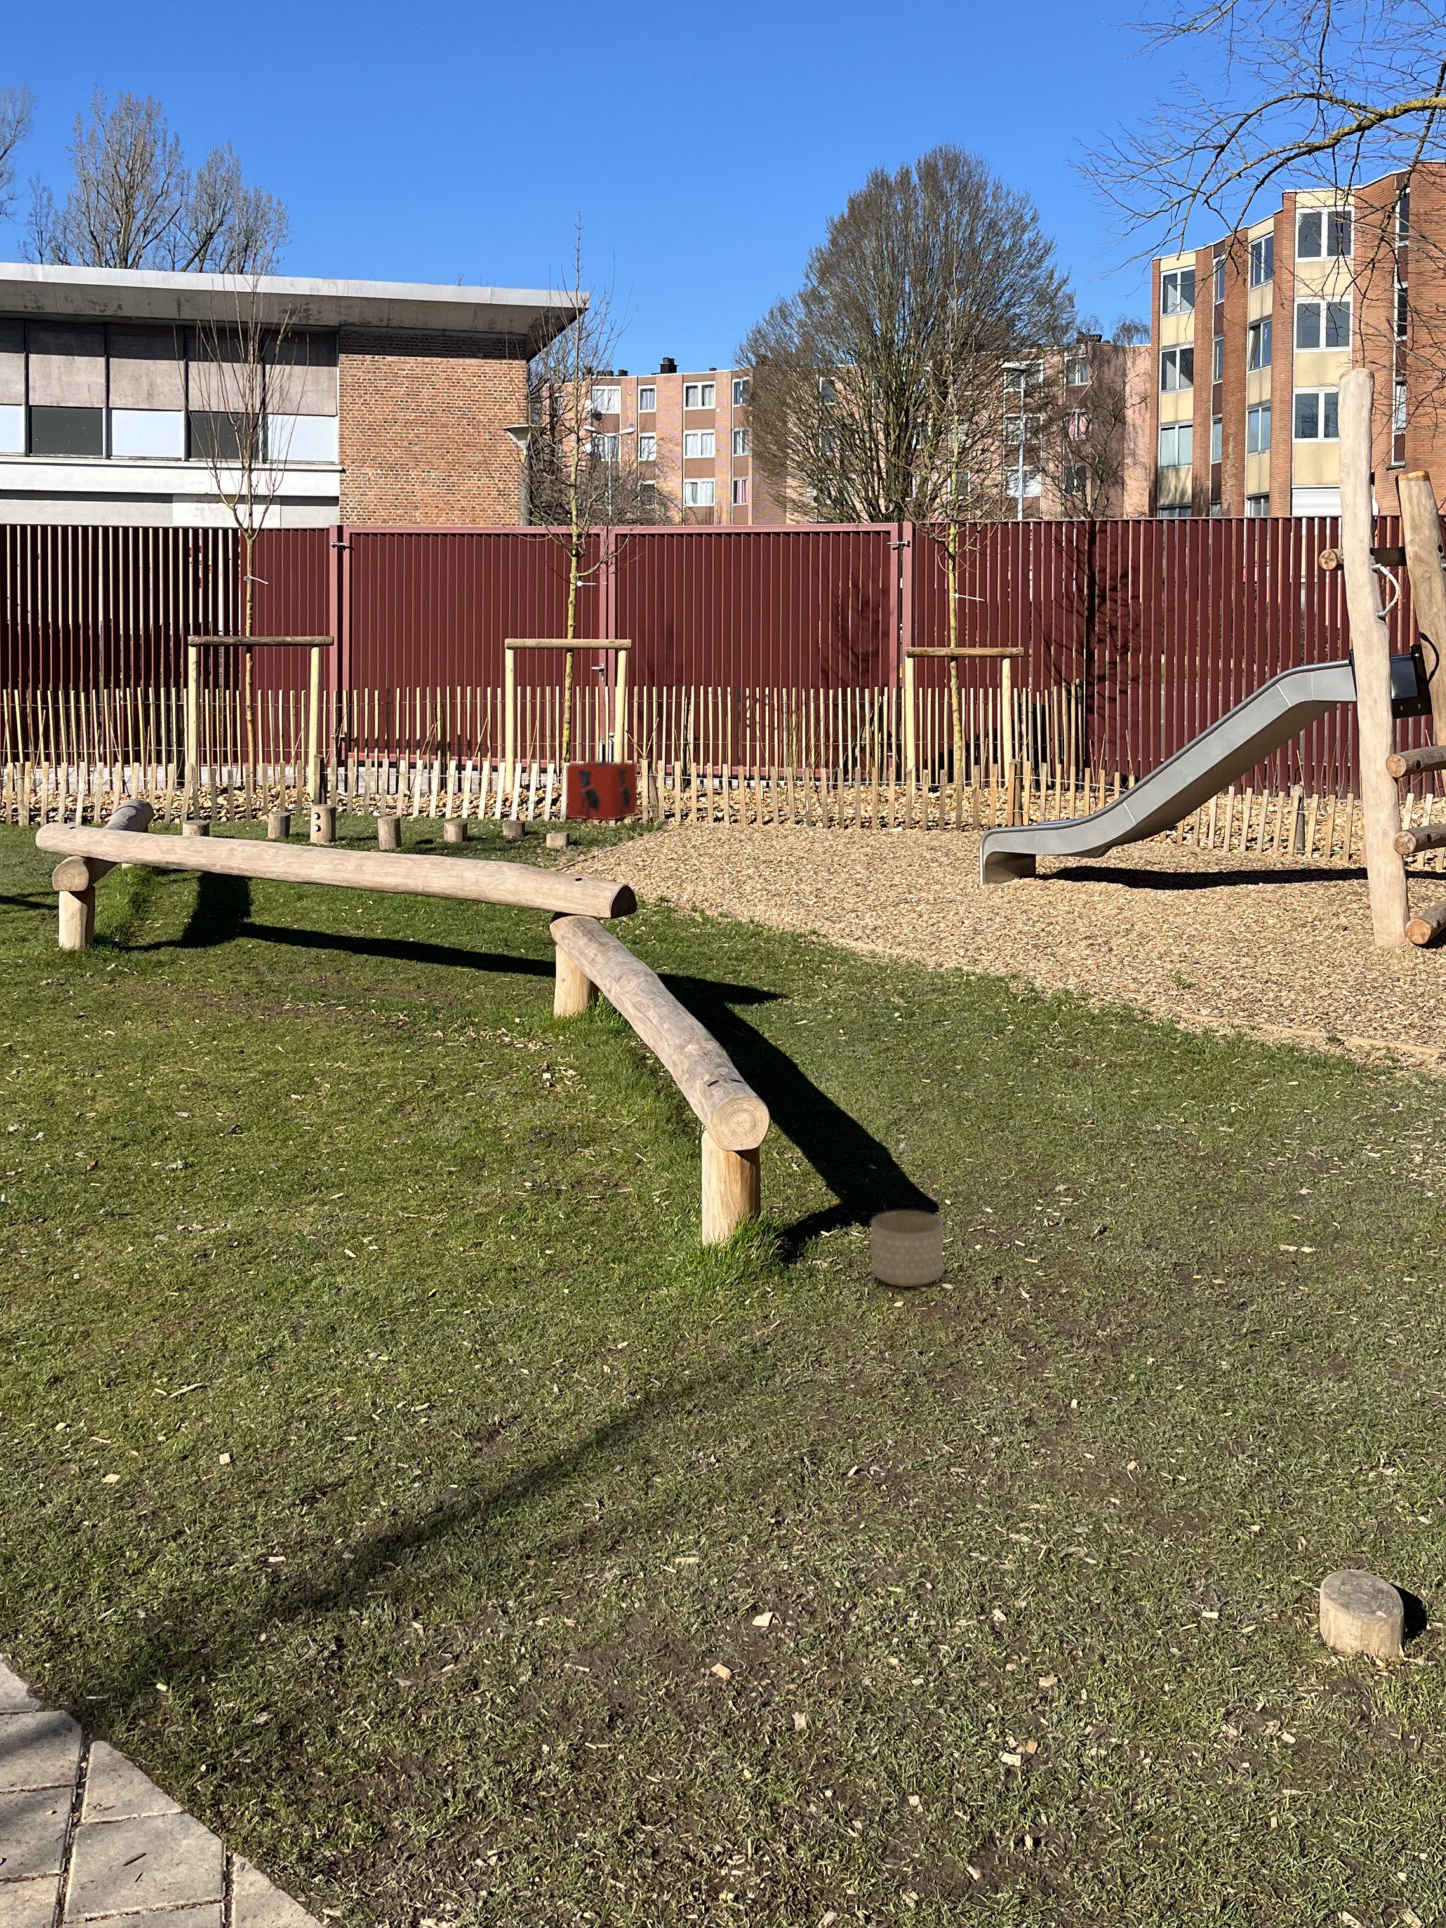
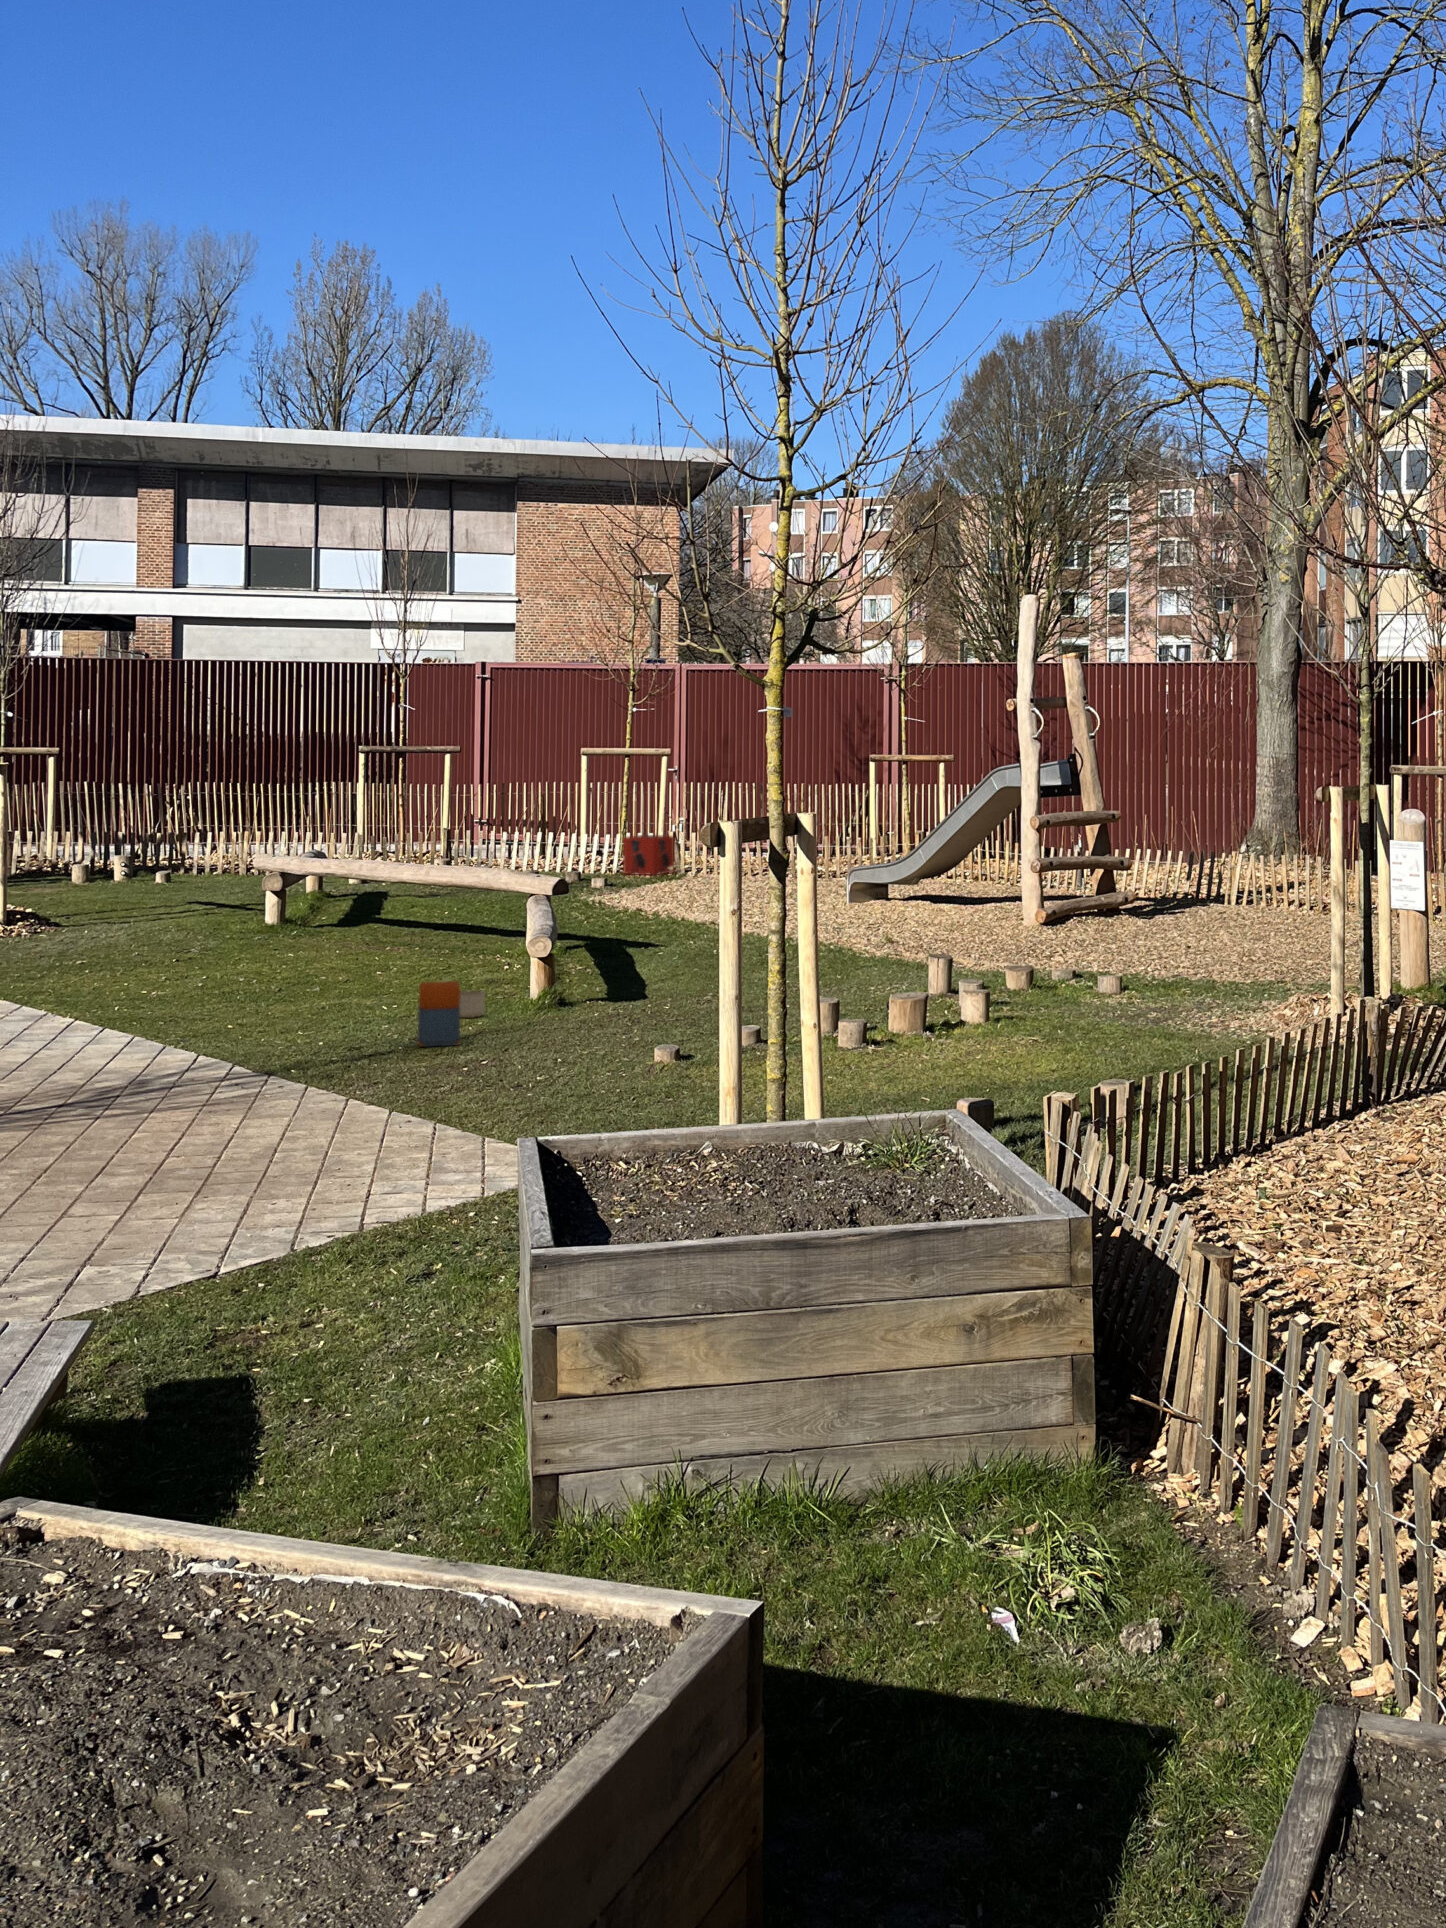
planter: present [871,1211,943,1287] -> present [460,991,485,1018]
backpack: none [500,1322,631,1541] -> present [418,981,460,1047]

